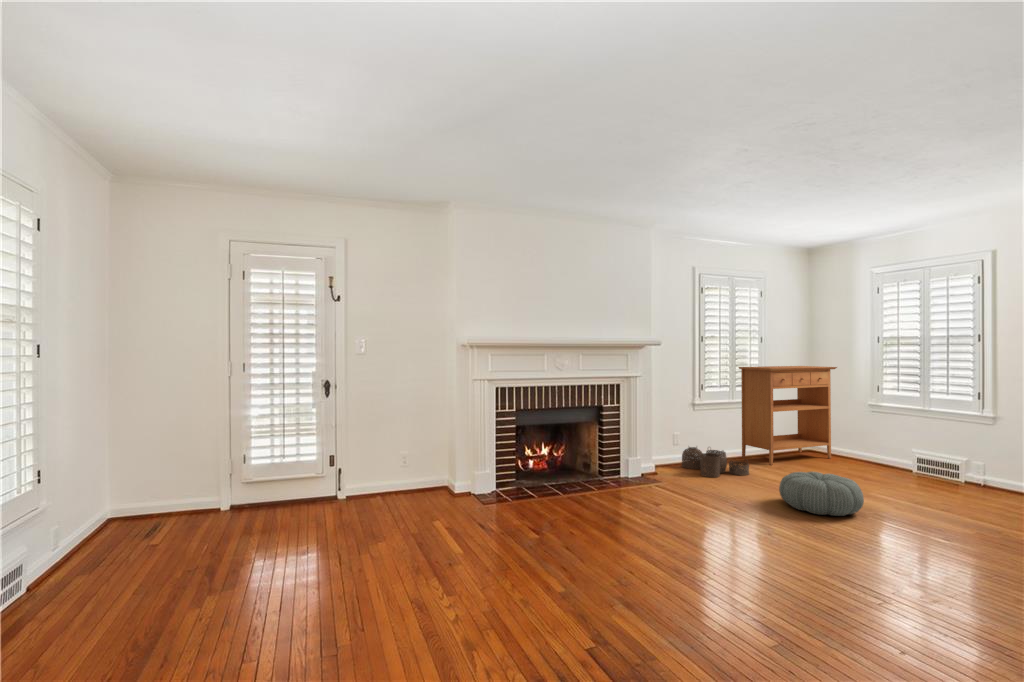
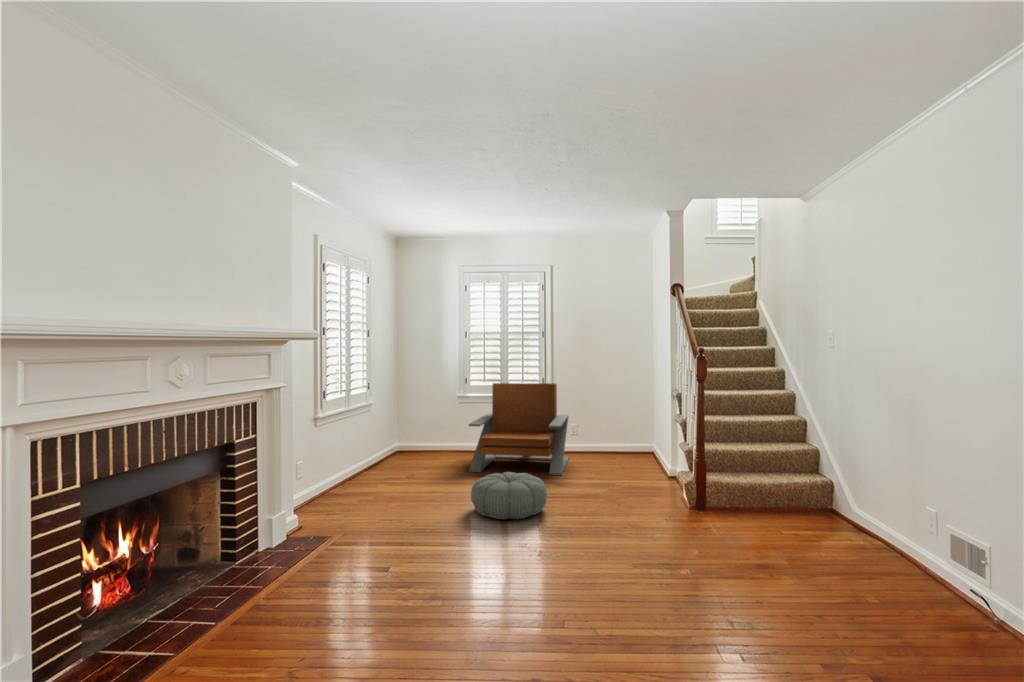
console table: present [739,366,837,465] -> none [353,362,432,475]
lounge chair: none [844,392,1006,504] -> present [469,383,569,476]
woven basket: present [682,447,749,477] -> none [311,470,396,510]

